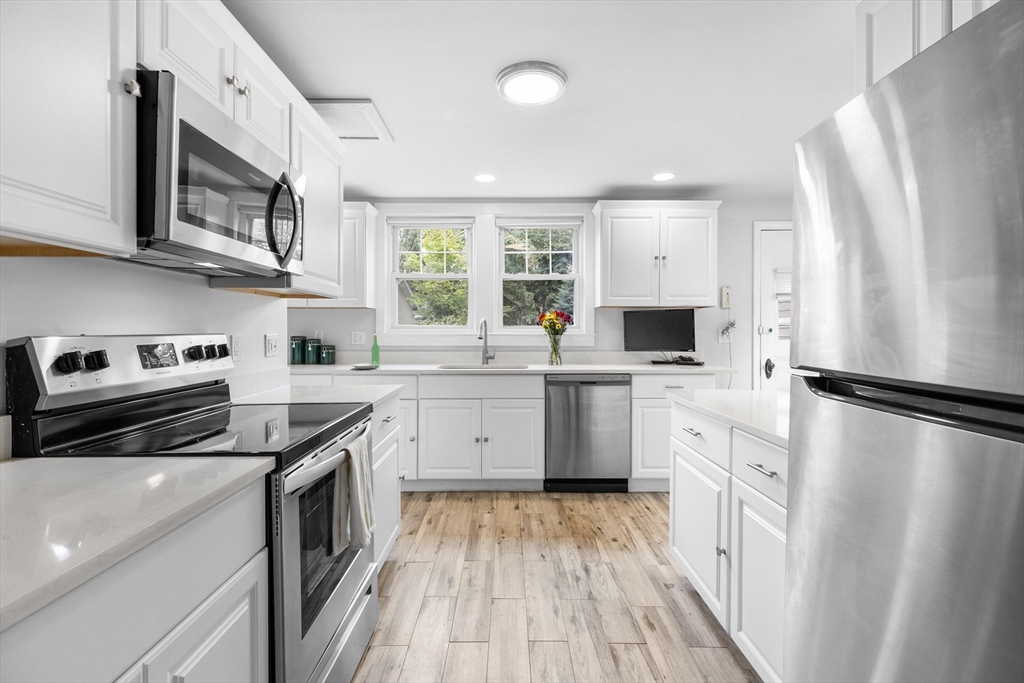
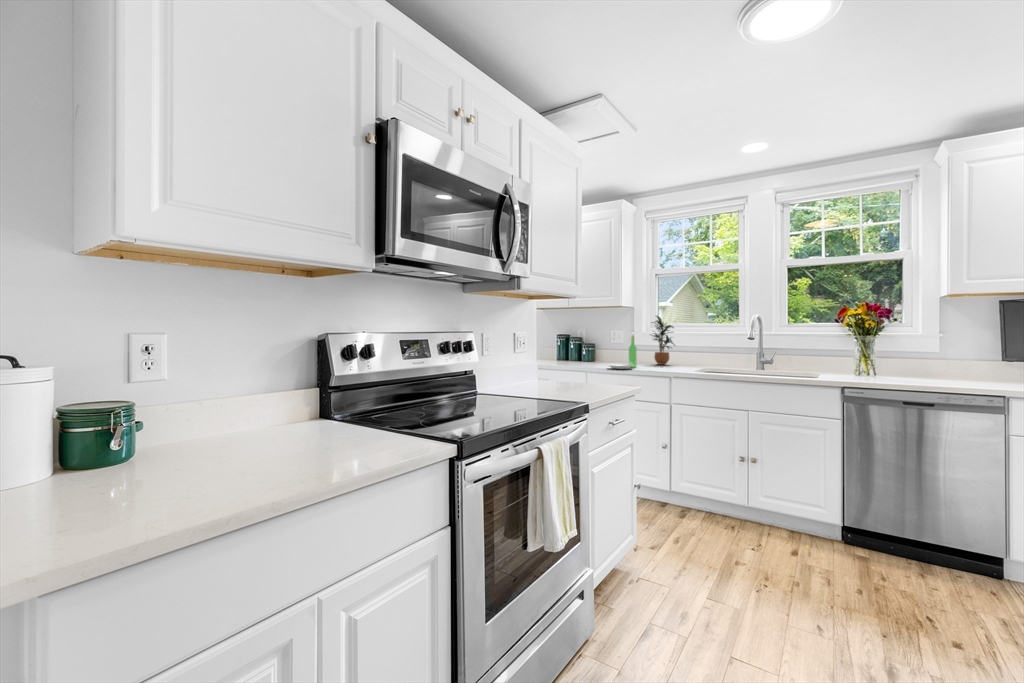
potted plant: none [388,315,415,362] -> present [653,316,675,365]

